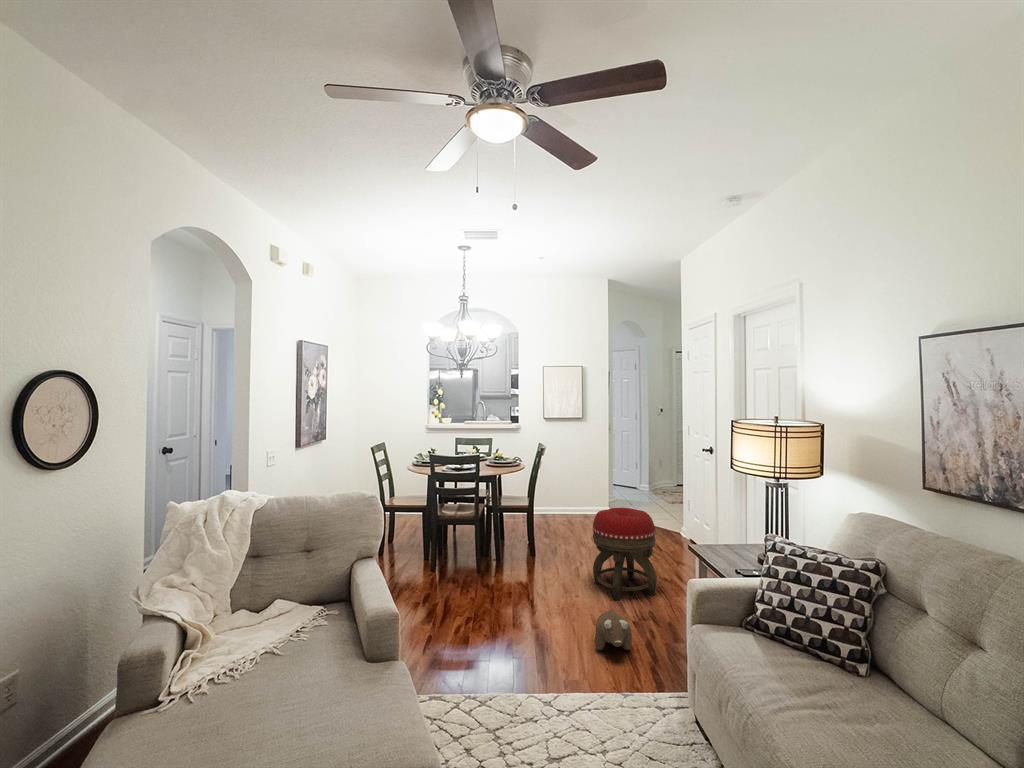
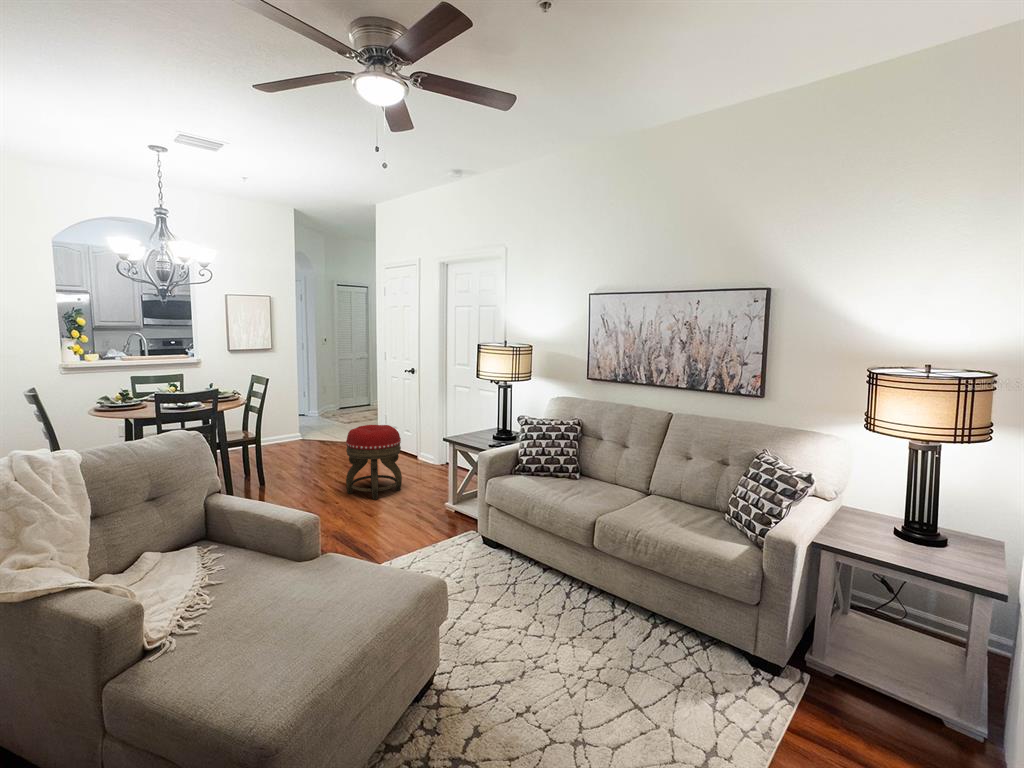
plush toy: present [595,611,632,650] -> none [383,499,417,531]

